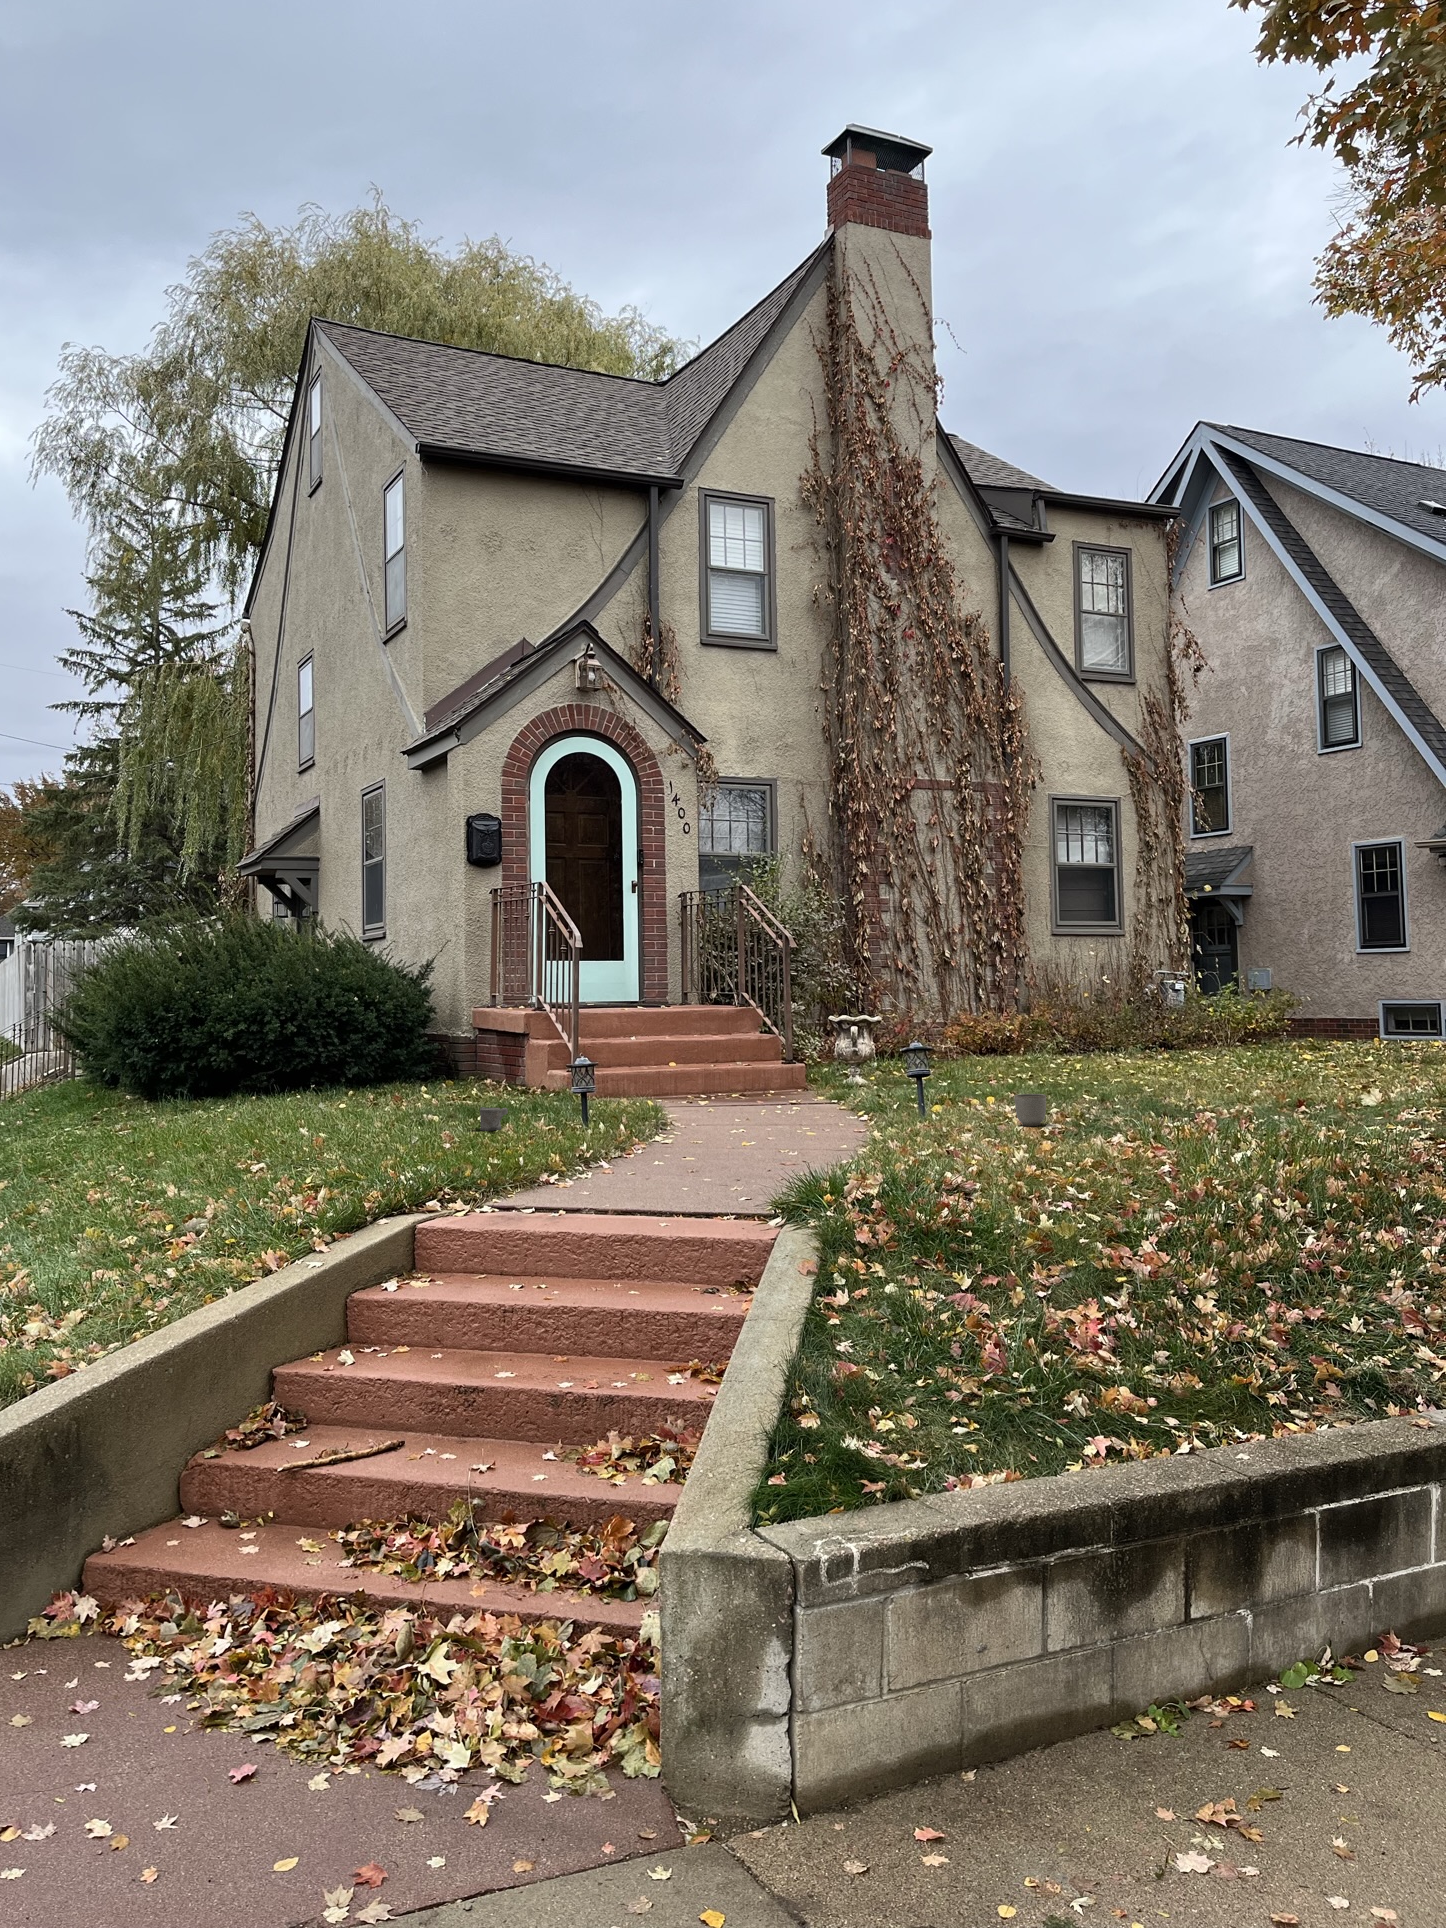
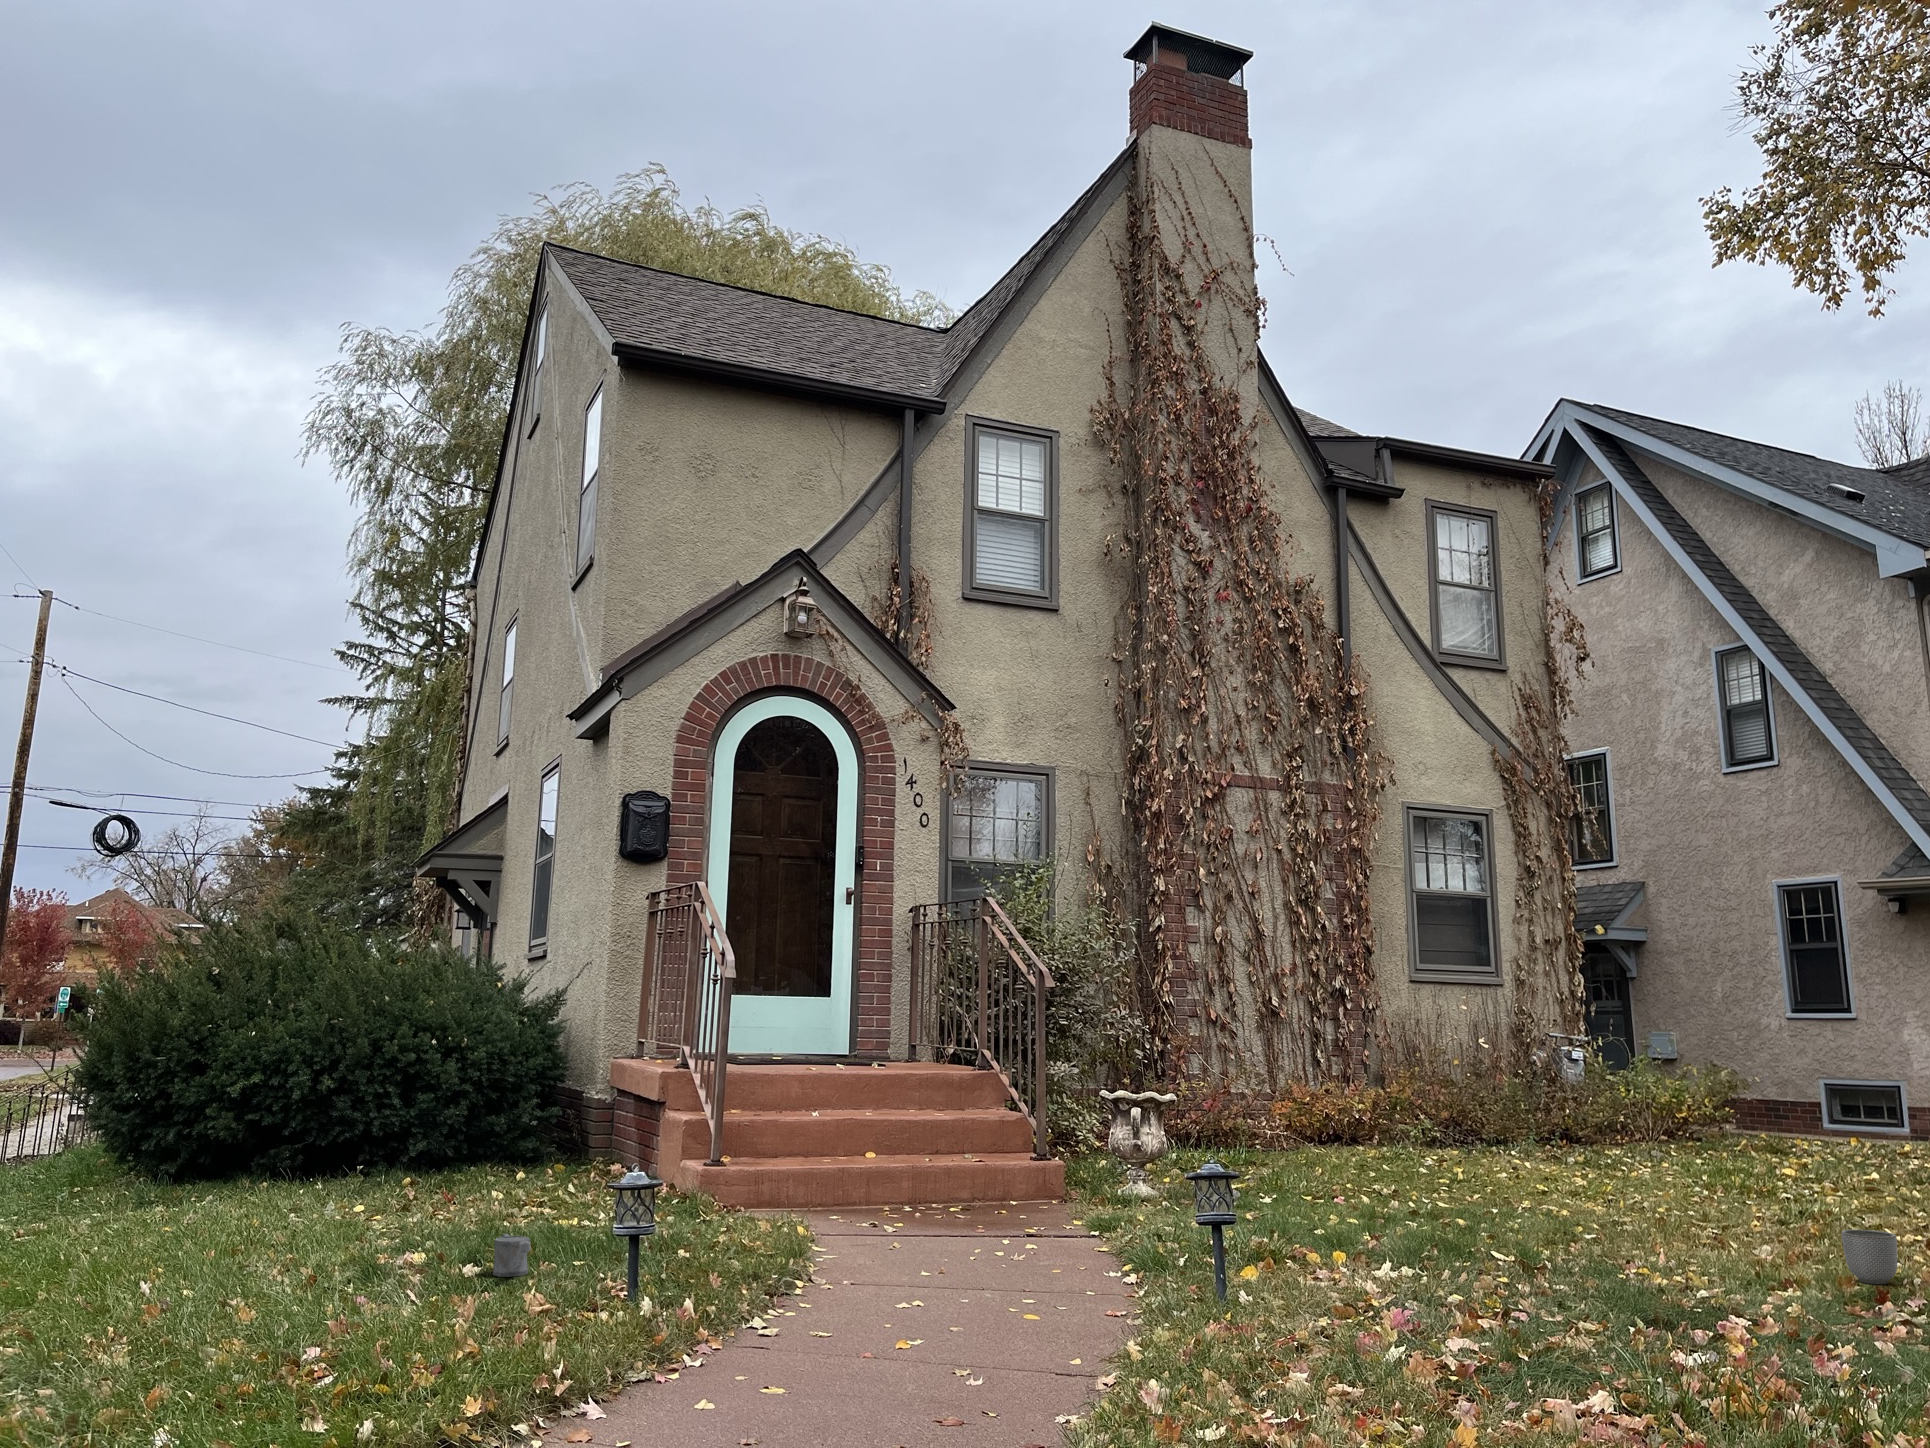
planter: present [1014,1094,1046,1126] -> present [1841,1230,1897,1284]

